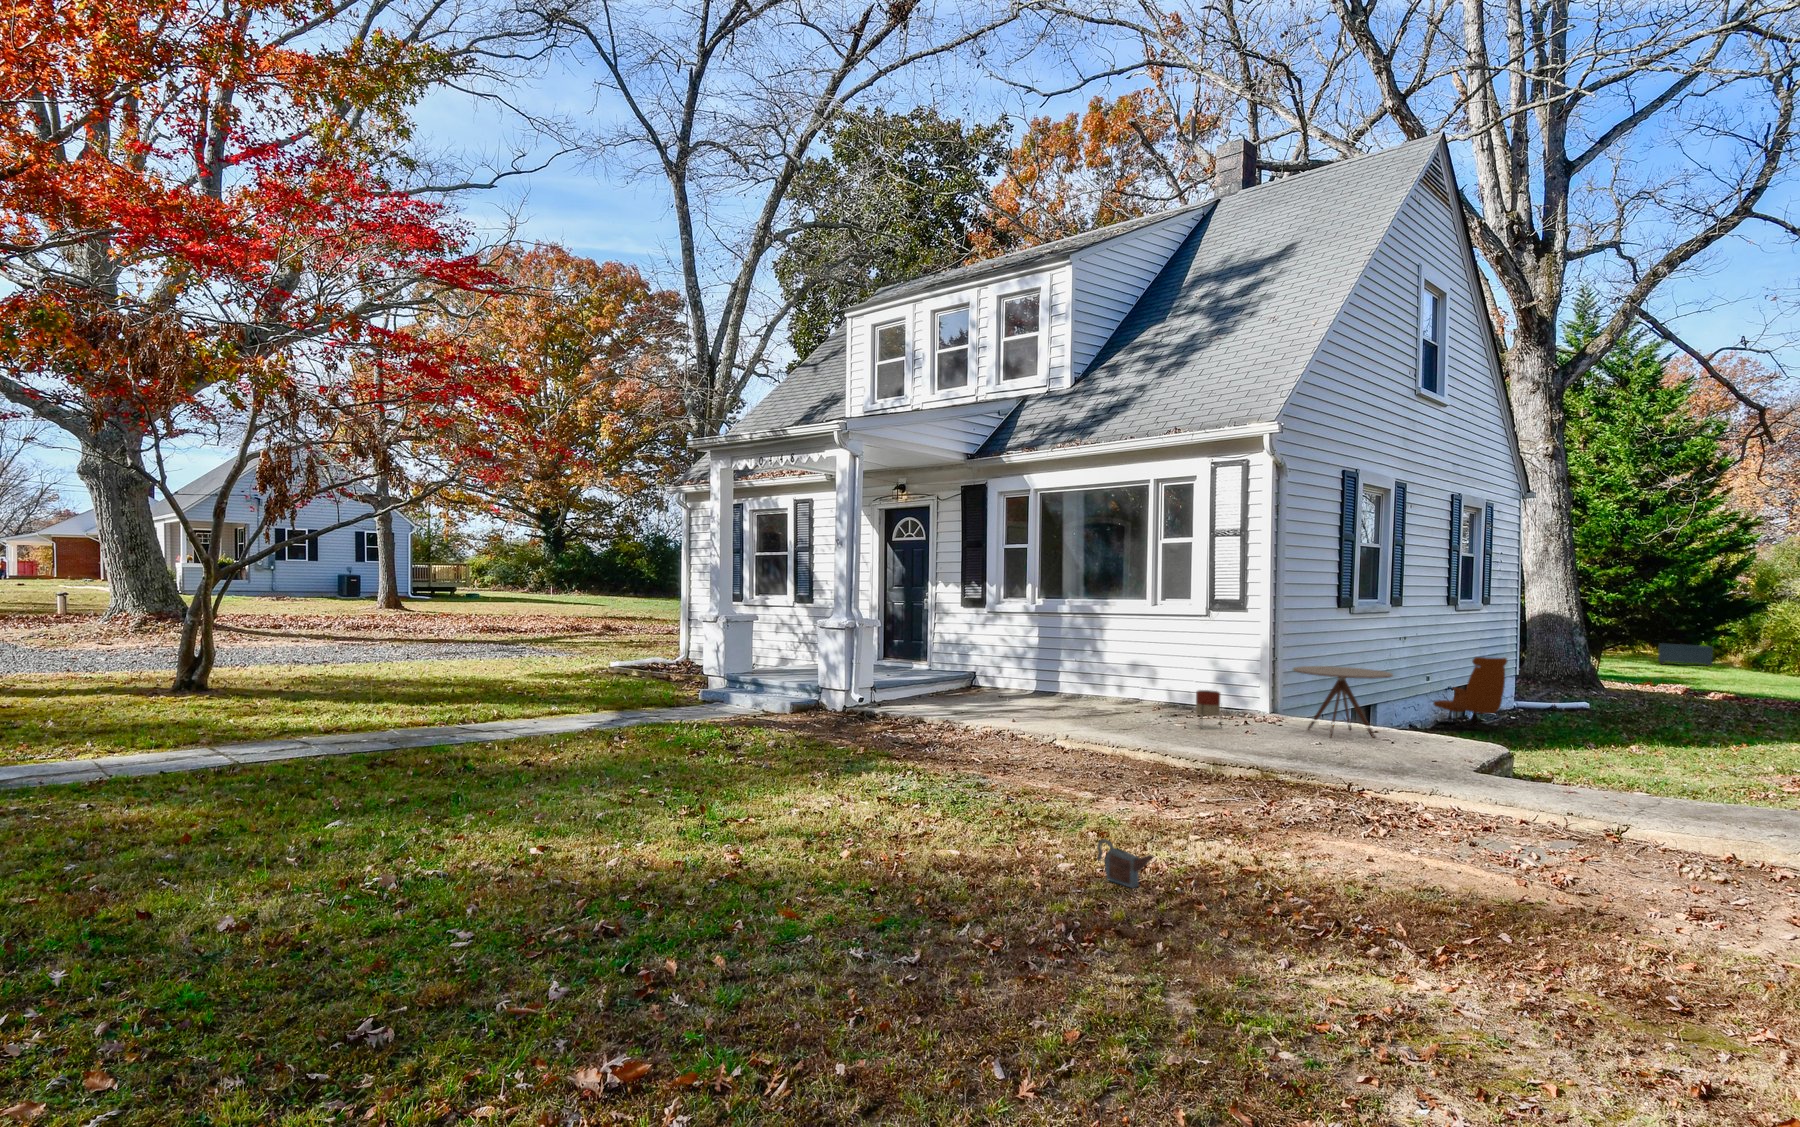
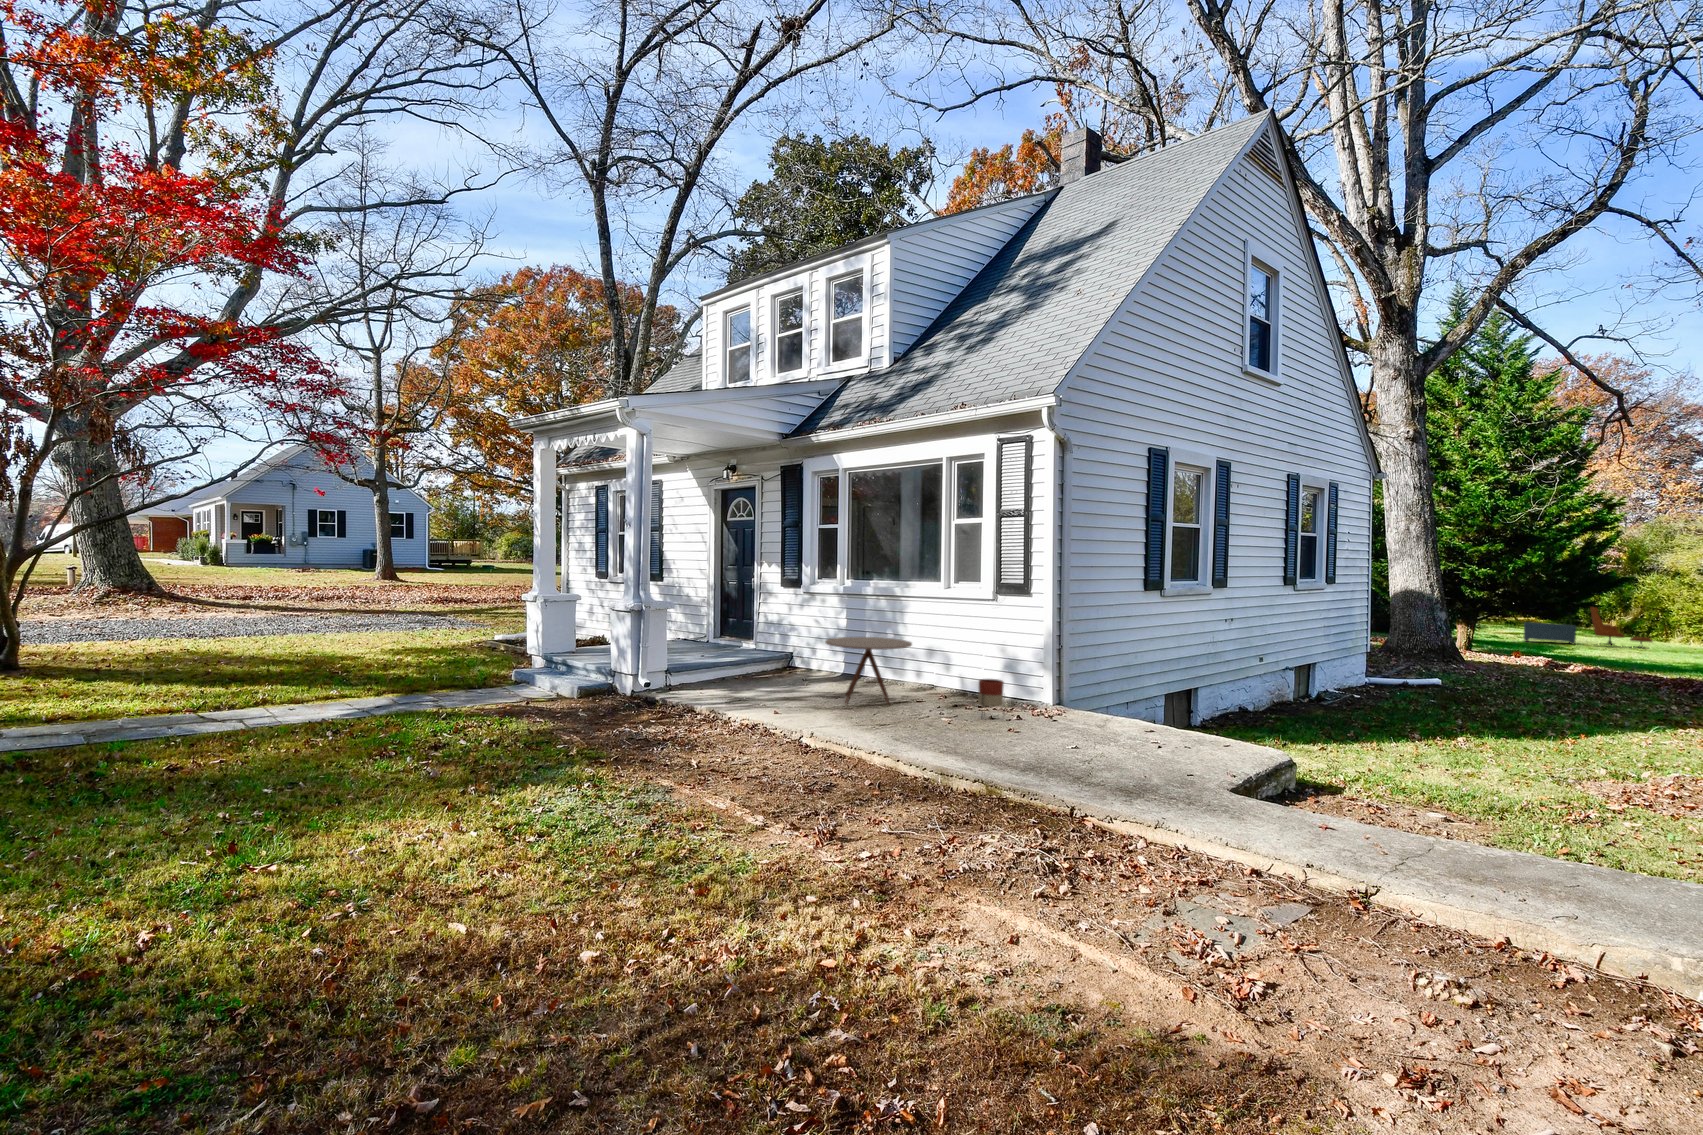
lounge chair: present [1434,657,1507,732] -> present [1590,607,1653,648]
round table: present [1293,666,1393,738] -> present [825,637,912,705]
watering can: present [1097,839,1153,888] -> none [583,924,621,1003]

